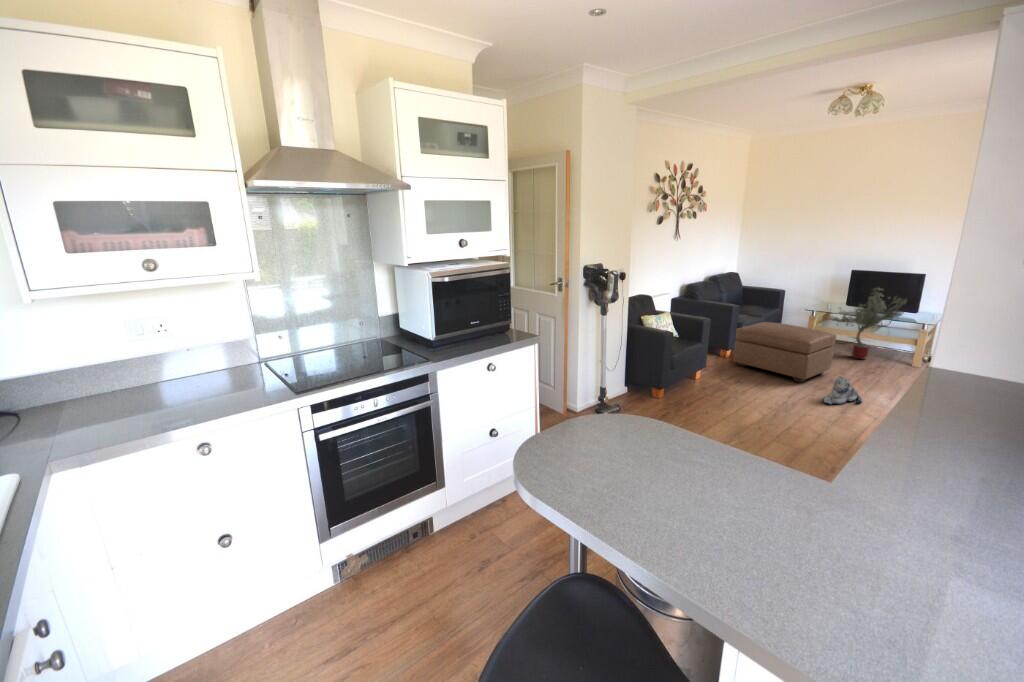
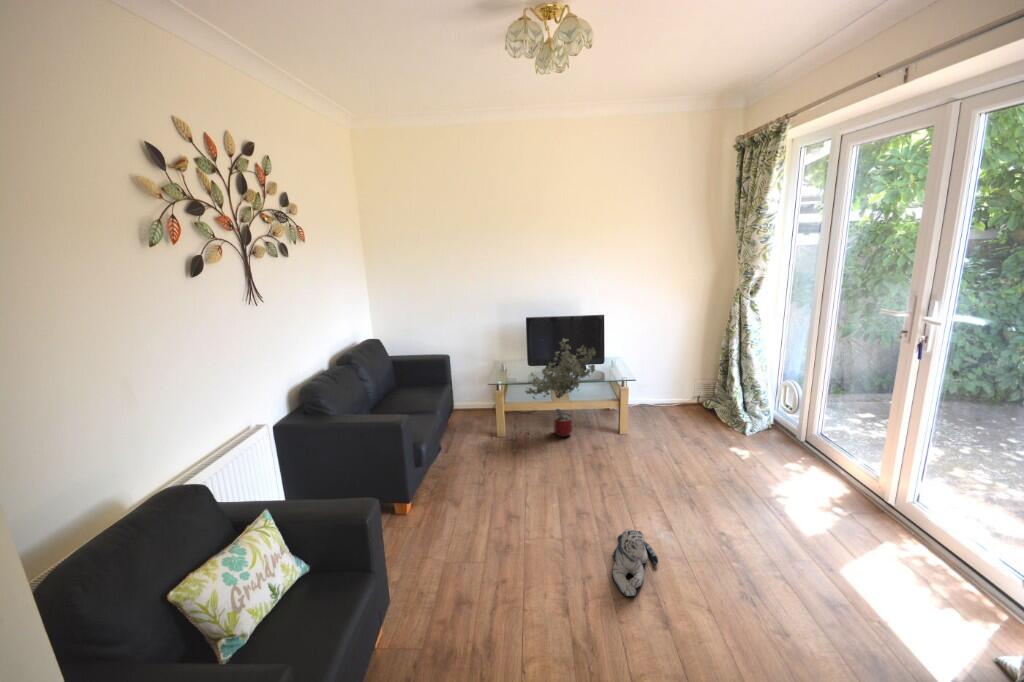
ottoman: present [734,322,836,382] -> none [422,428,566,540]

